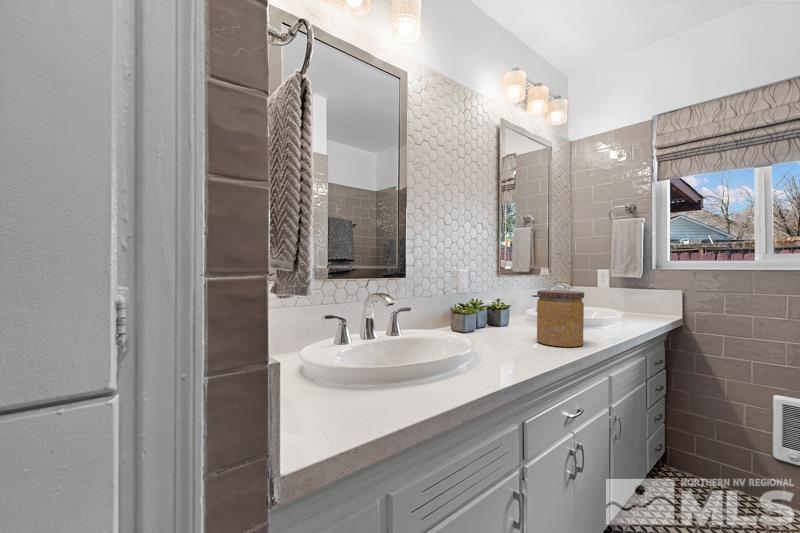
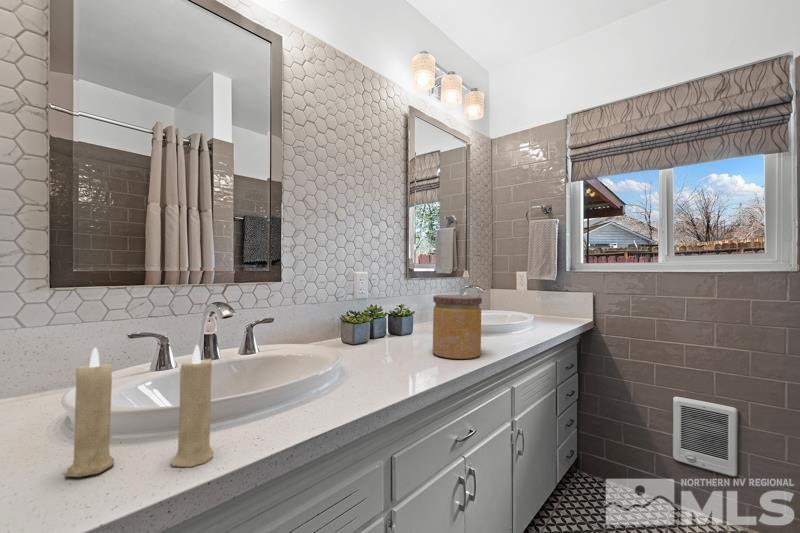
candle: none [322,318,415,410] -> present [65,345,213,477]

